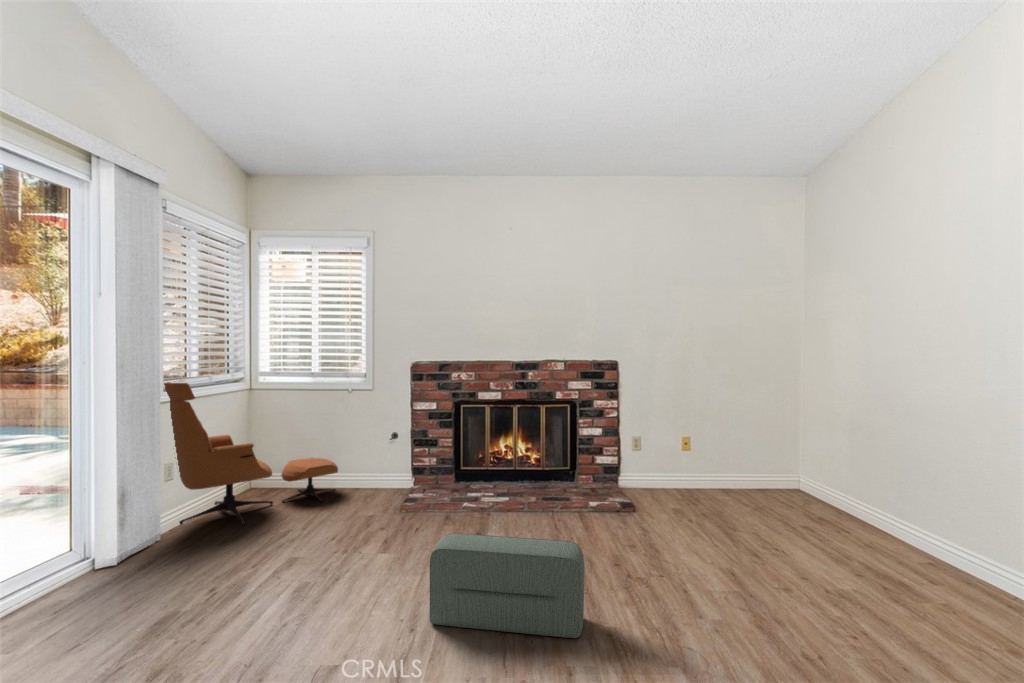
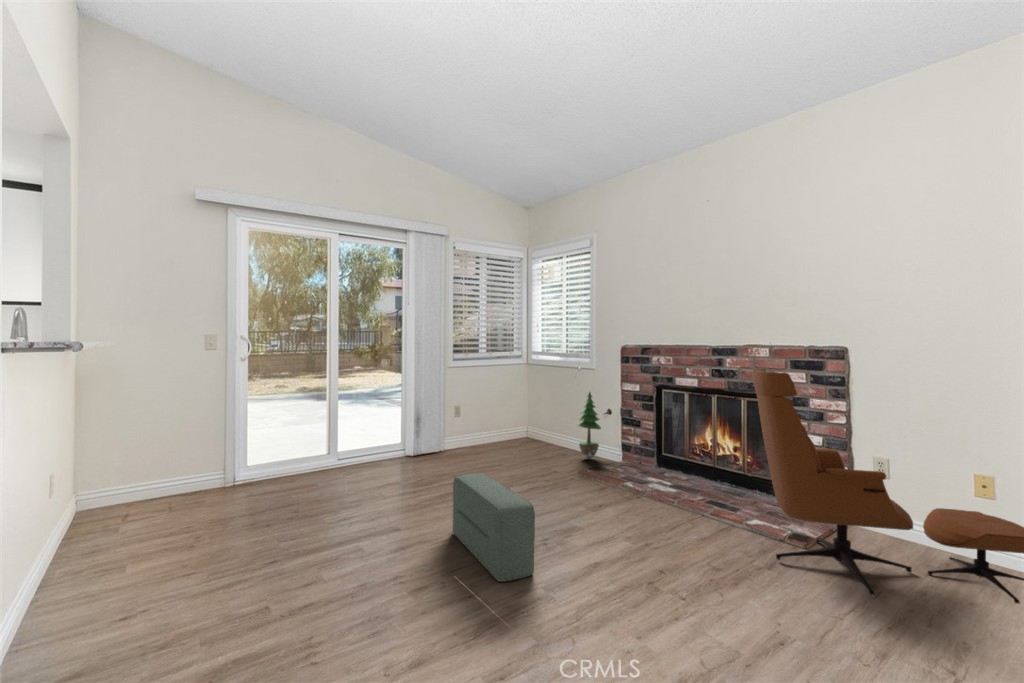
lounge chair: present [164,380,338,525] -> present [752,369,1024,604]
potted tree: none [361,414,389,492] -> present [578,392,601,459]

